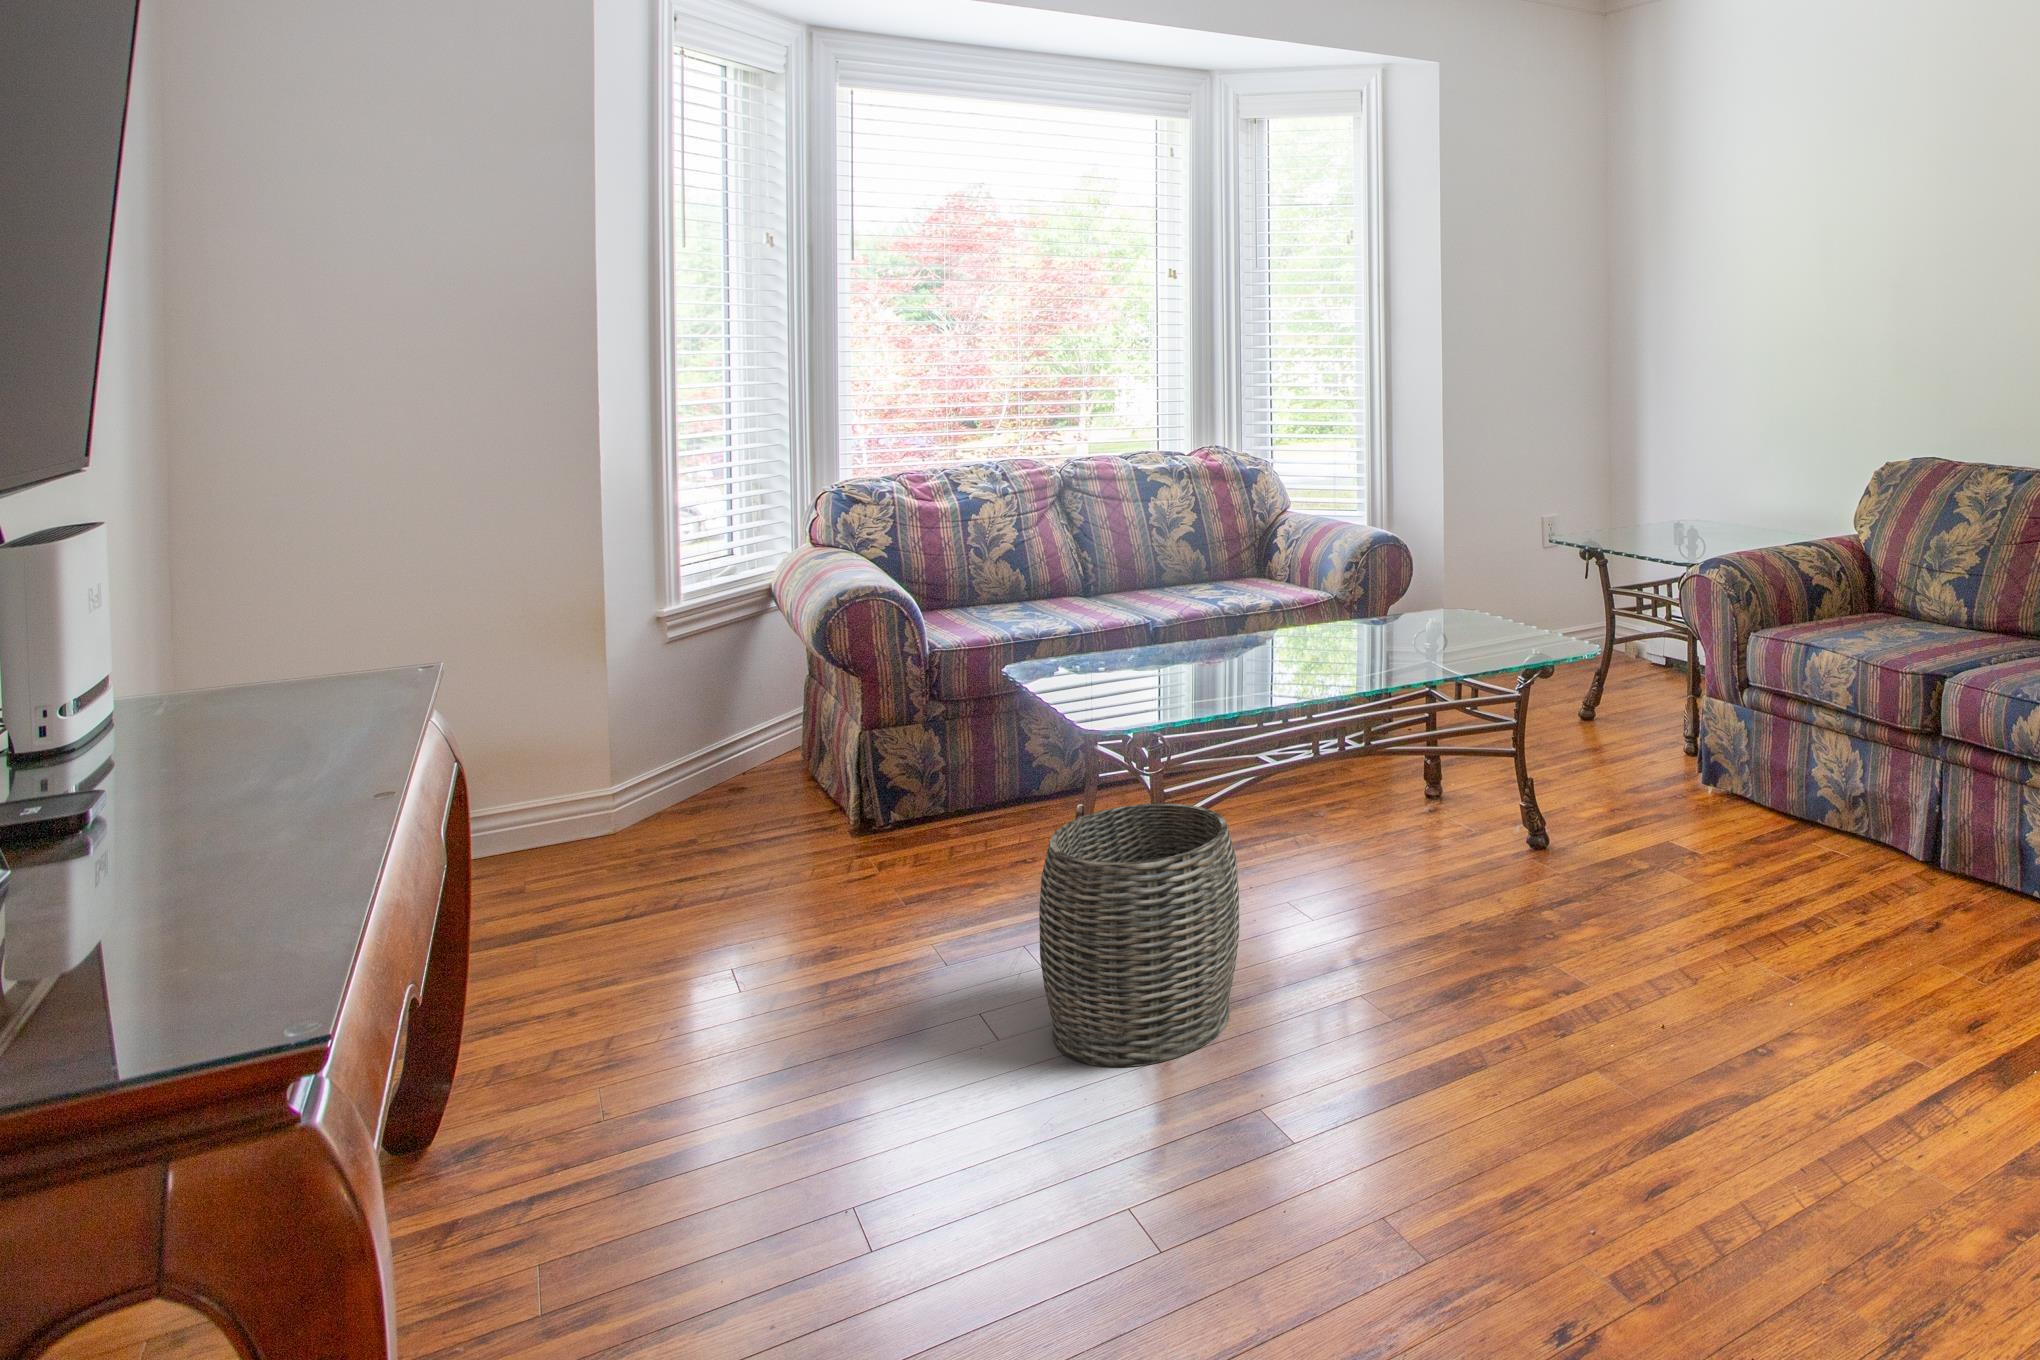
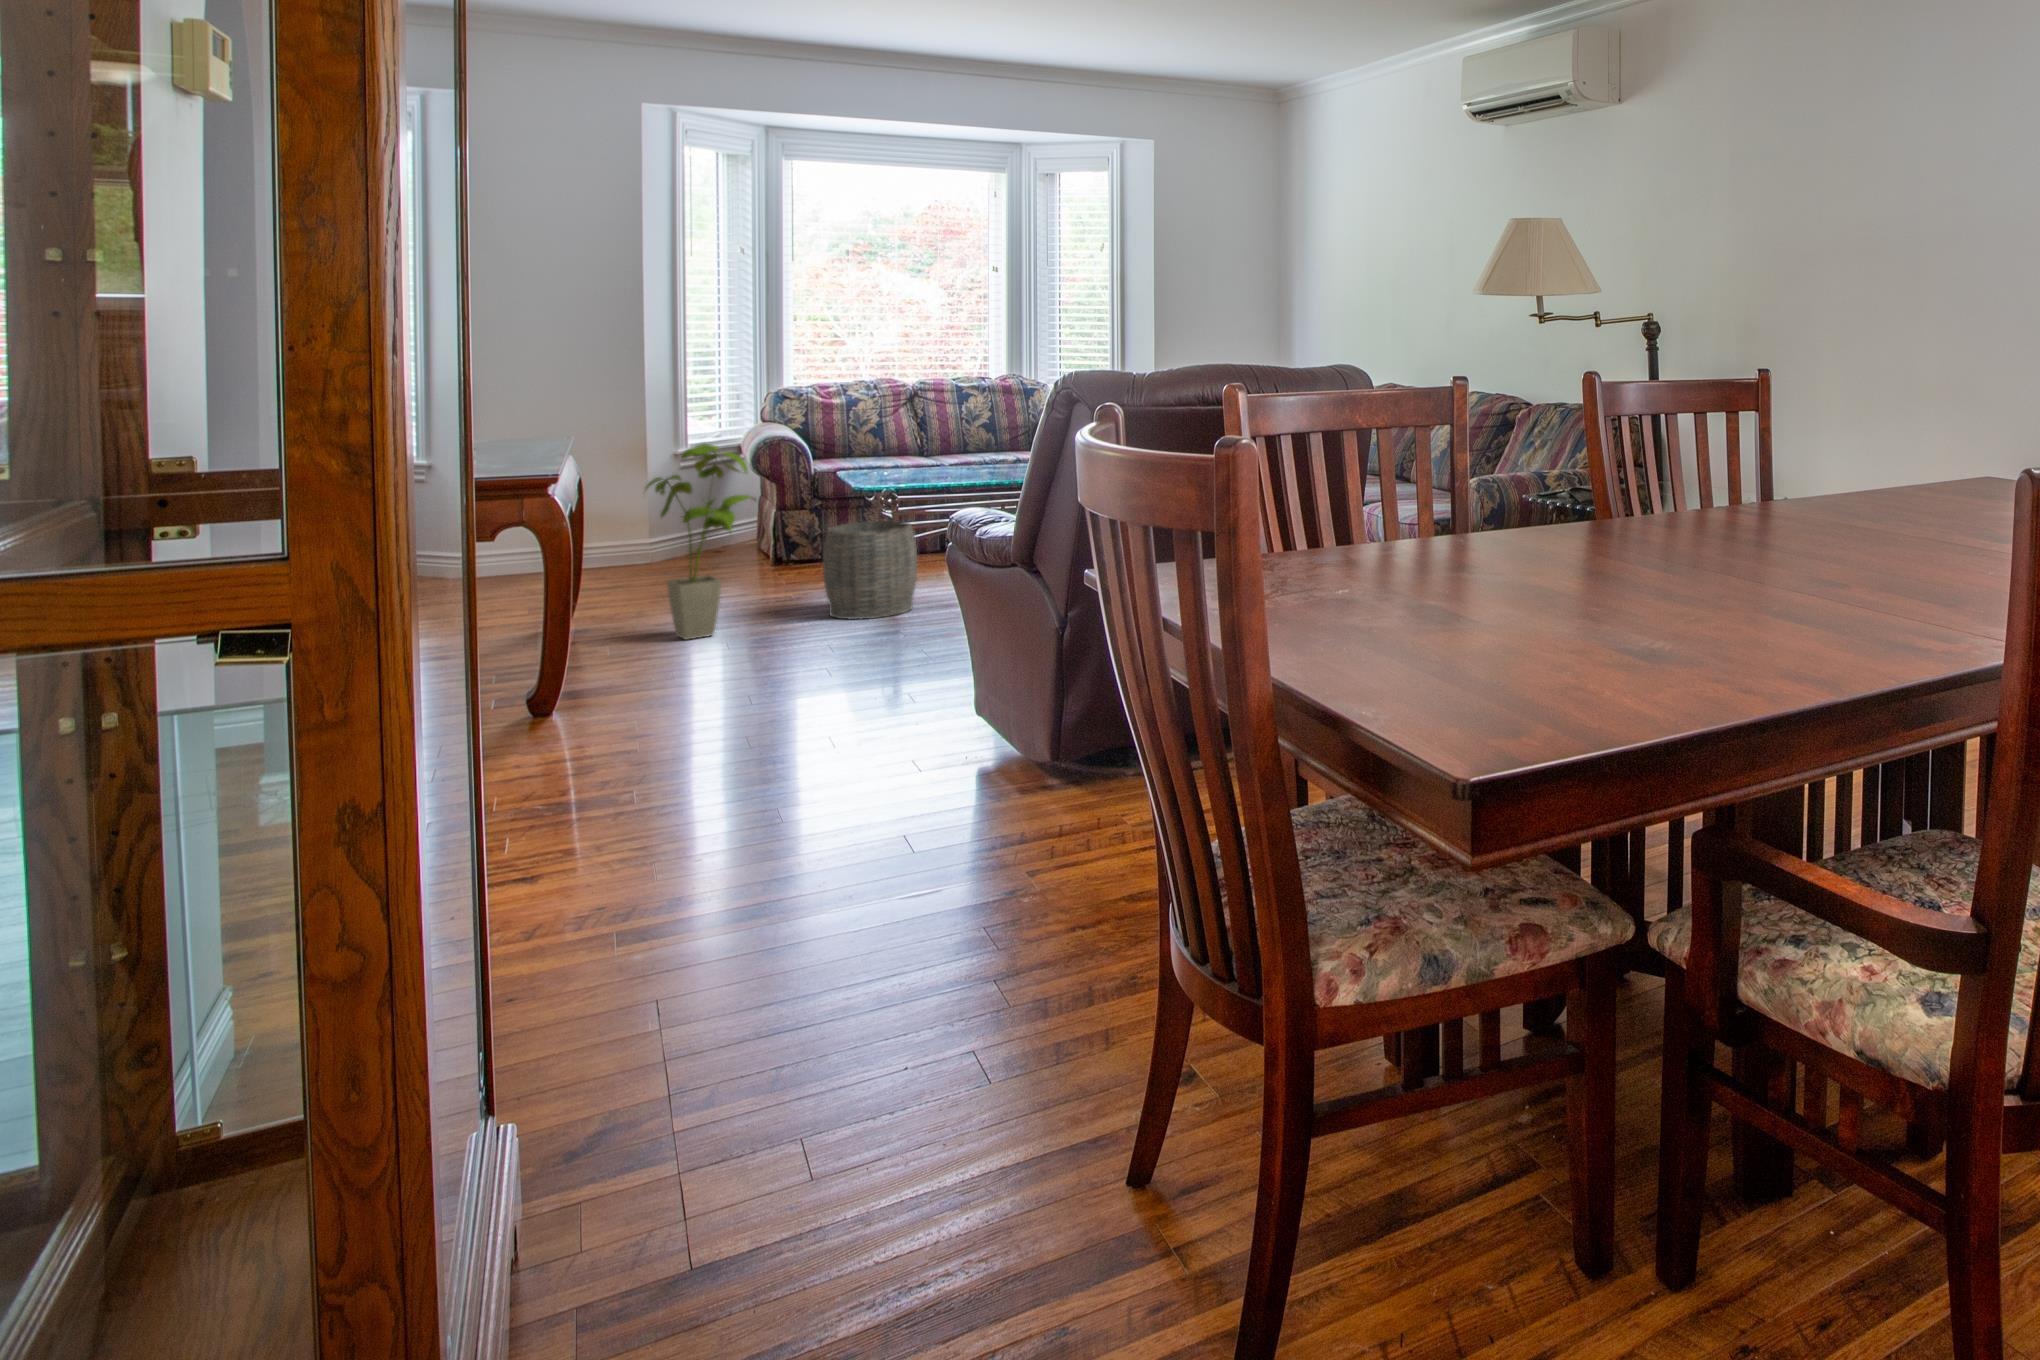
house plant: none [632,683,906,1199] -> present [646,443,755,640]

